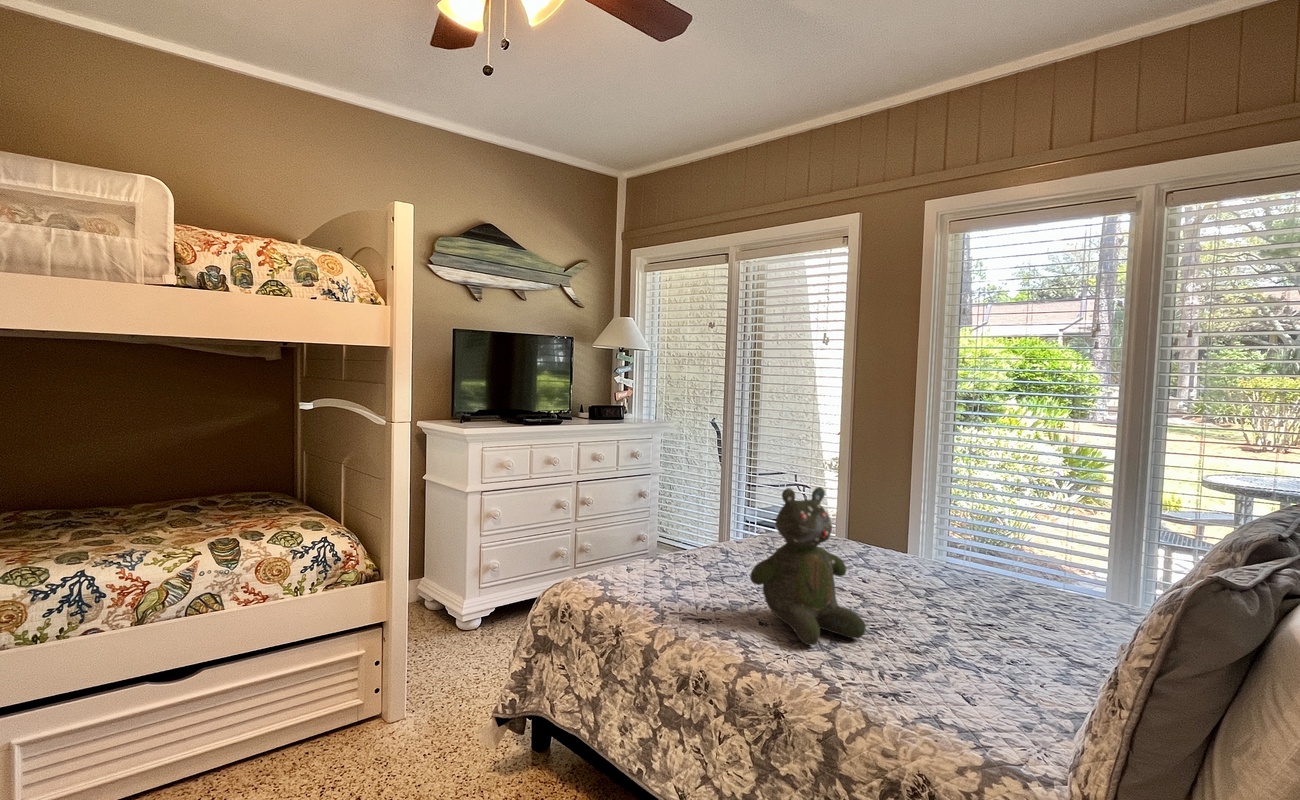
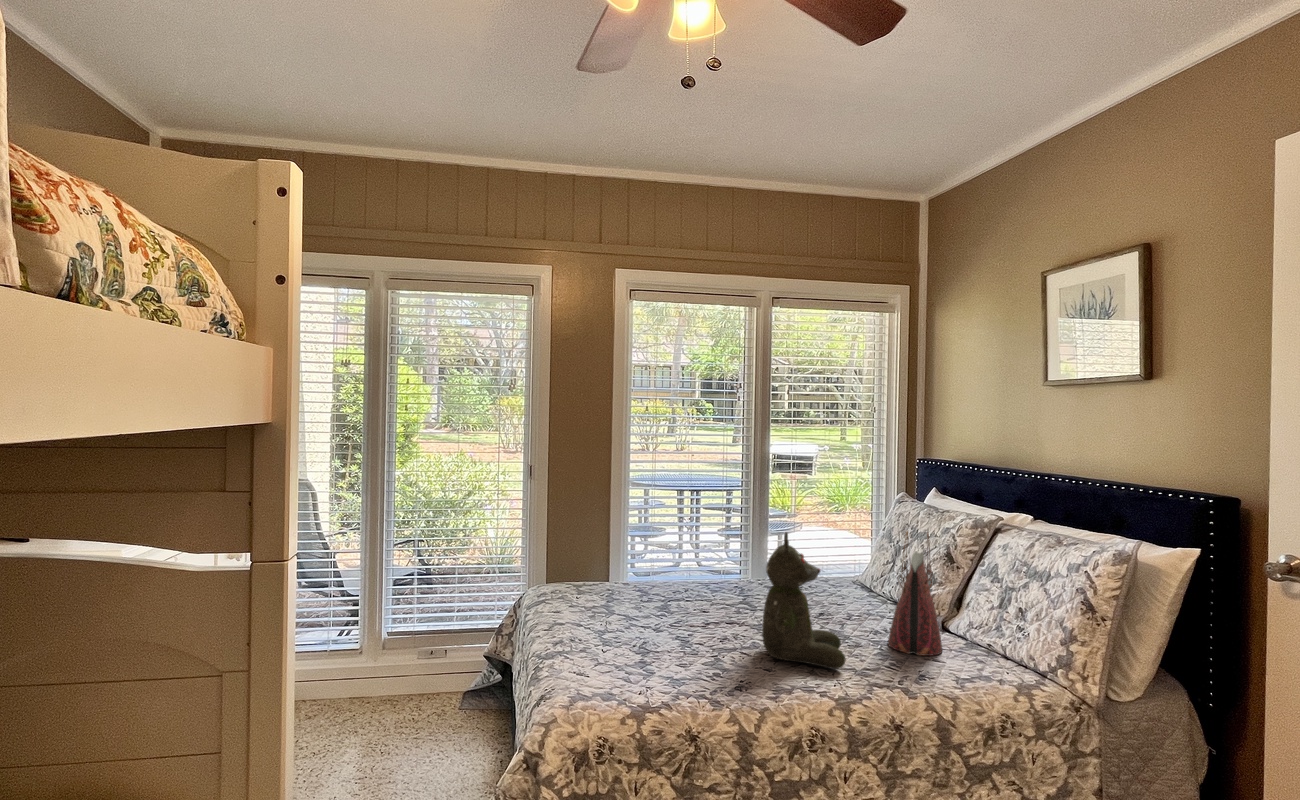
handbag: none [929,515,1035,696] -> present [888,531,942,656]

